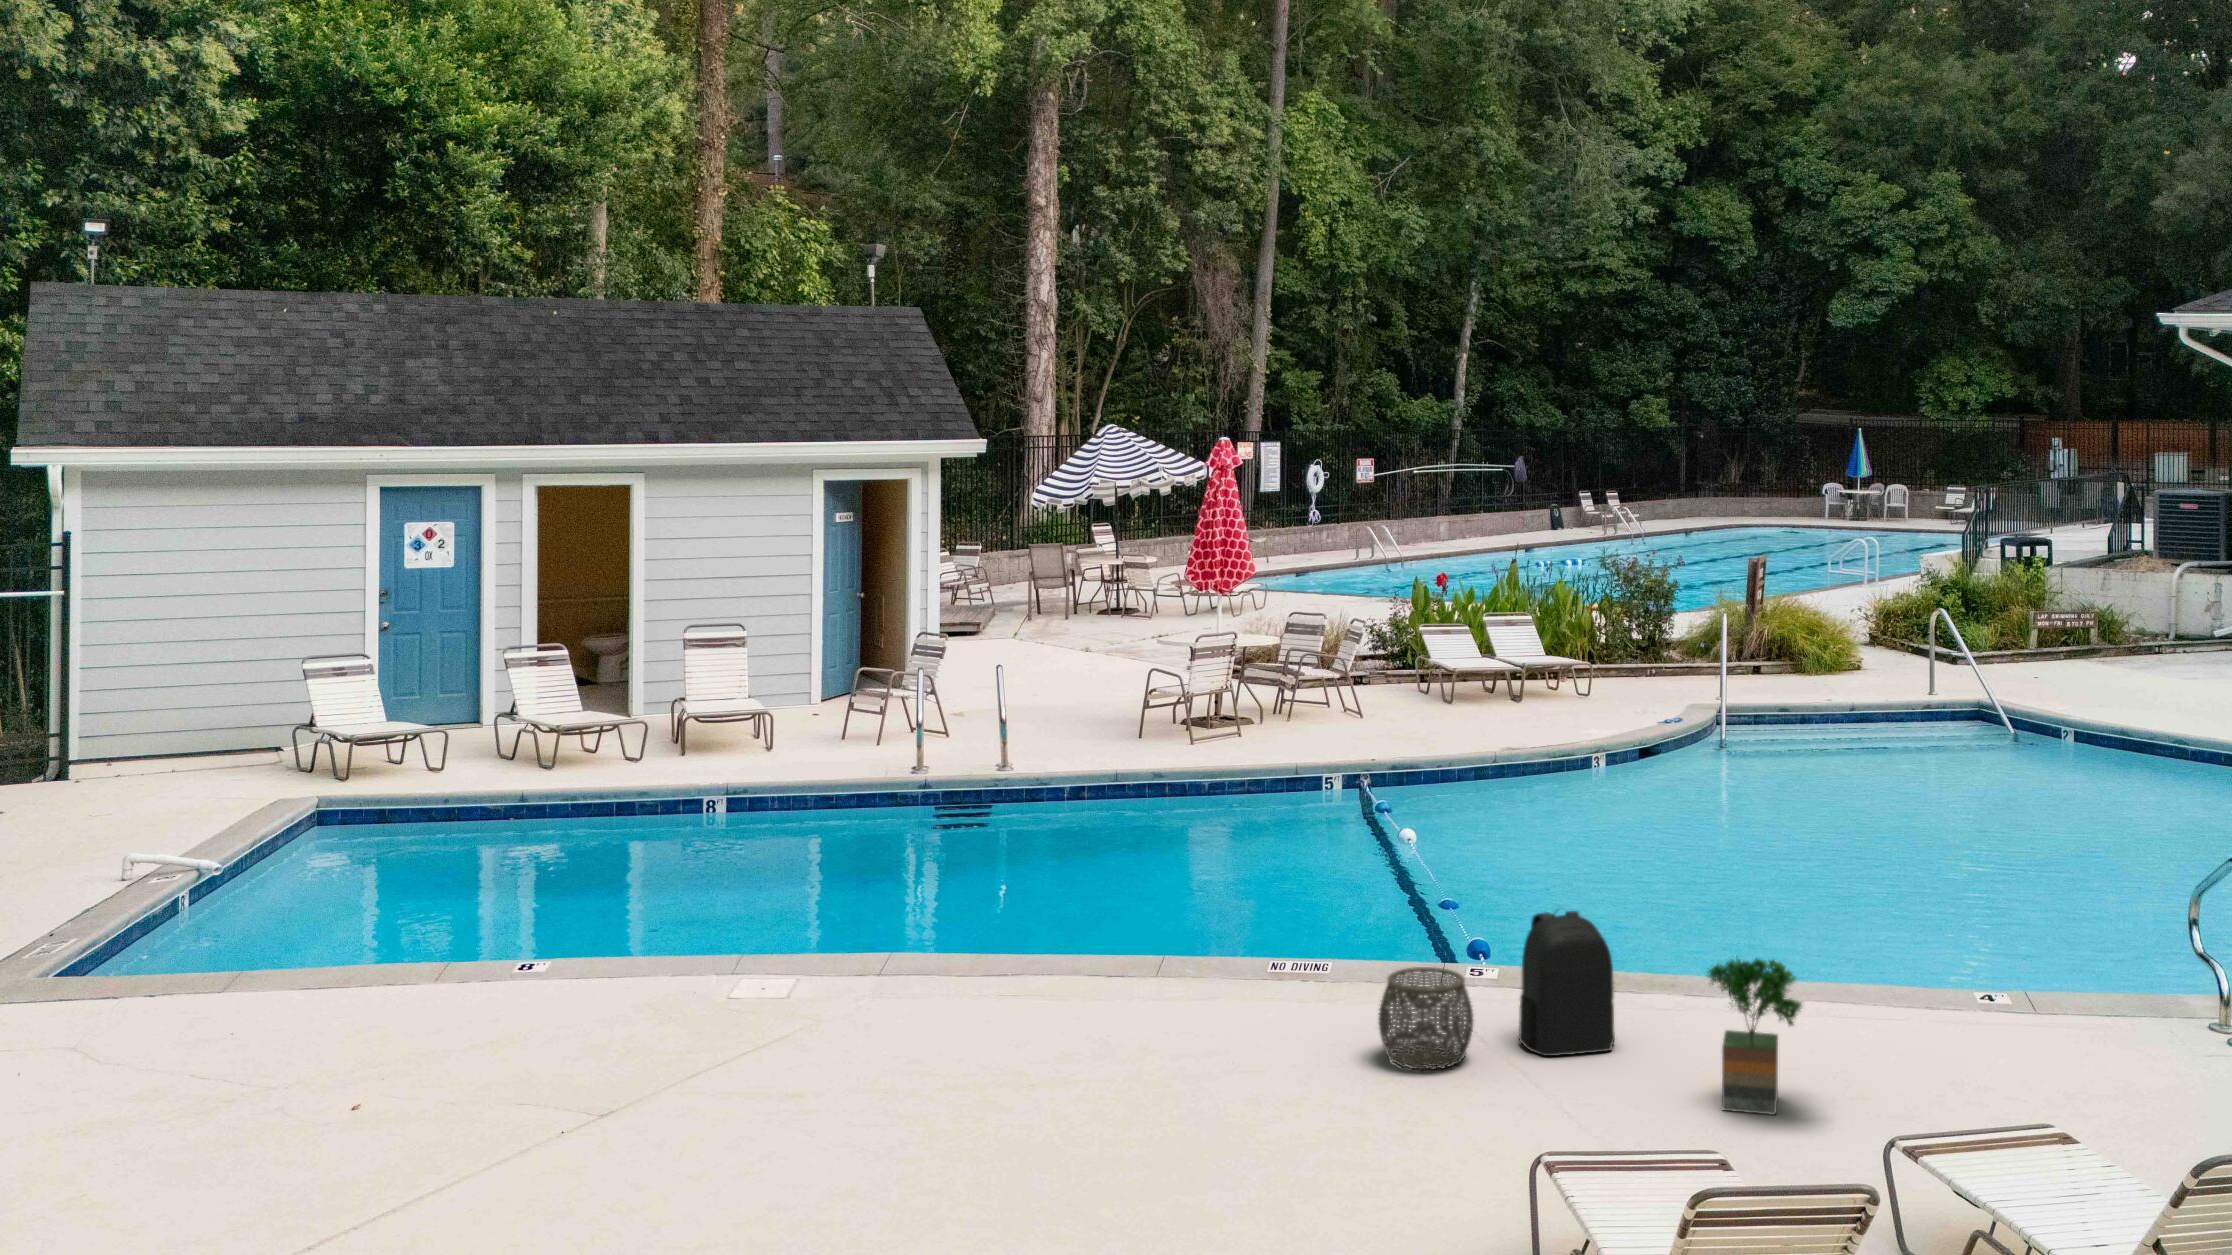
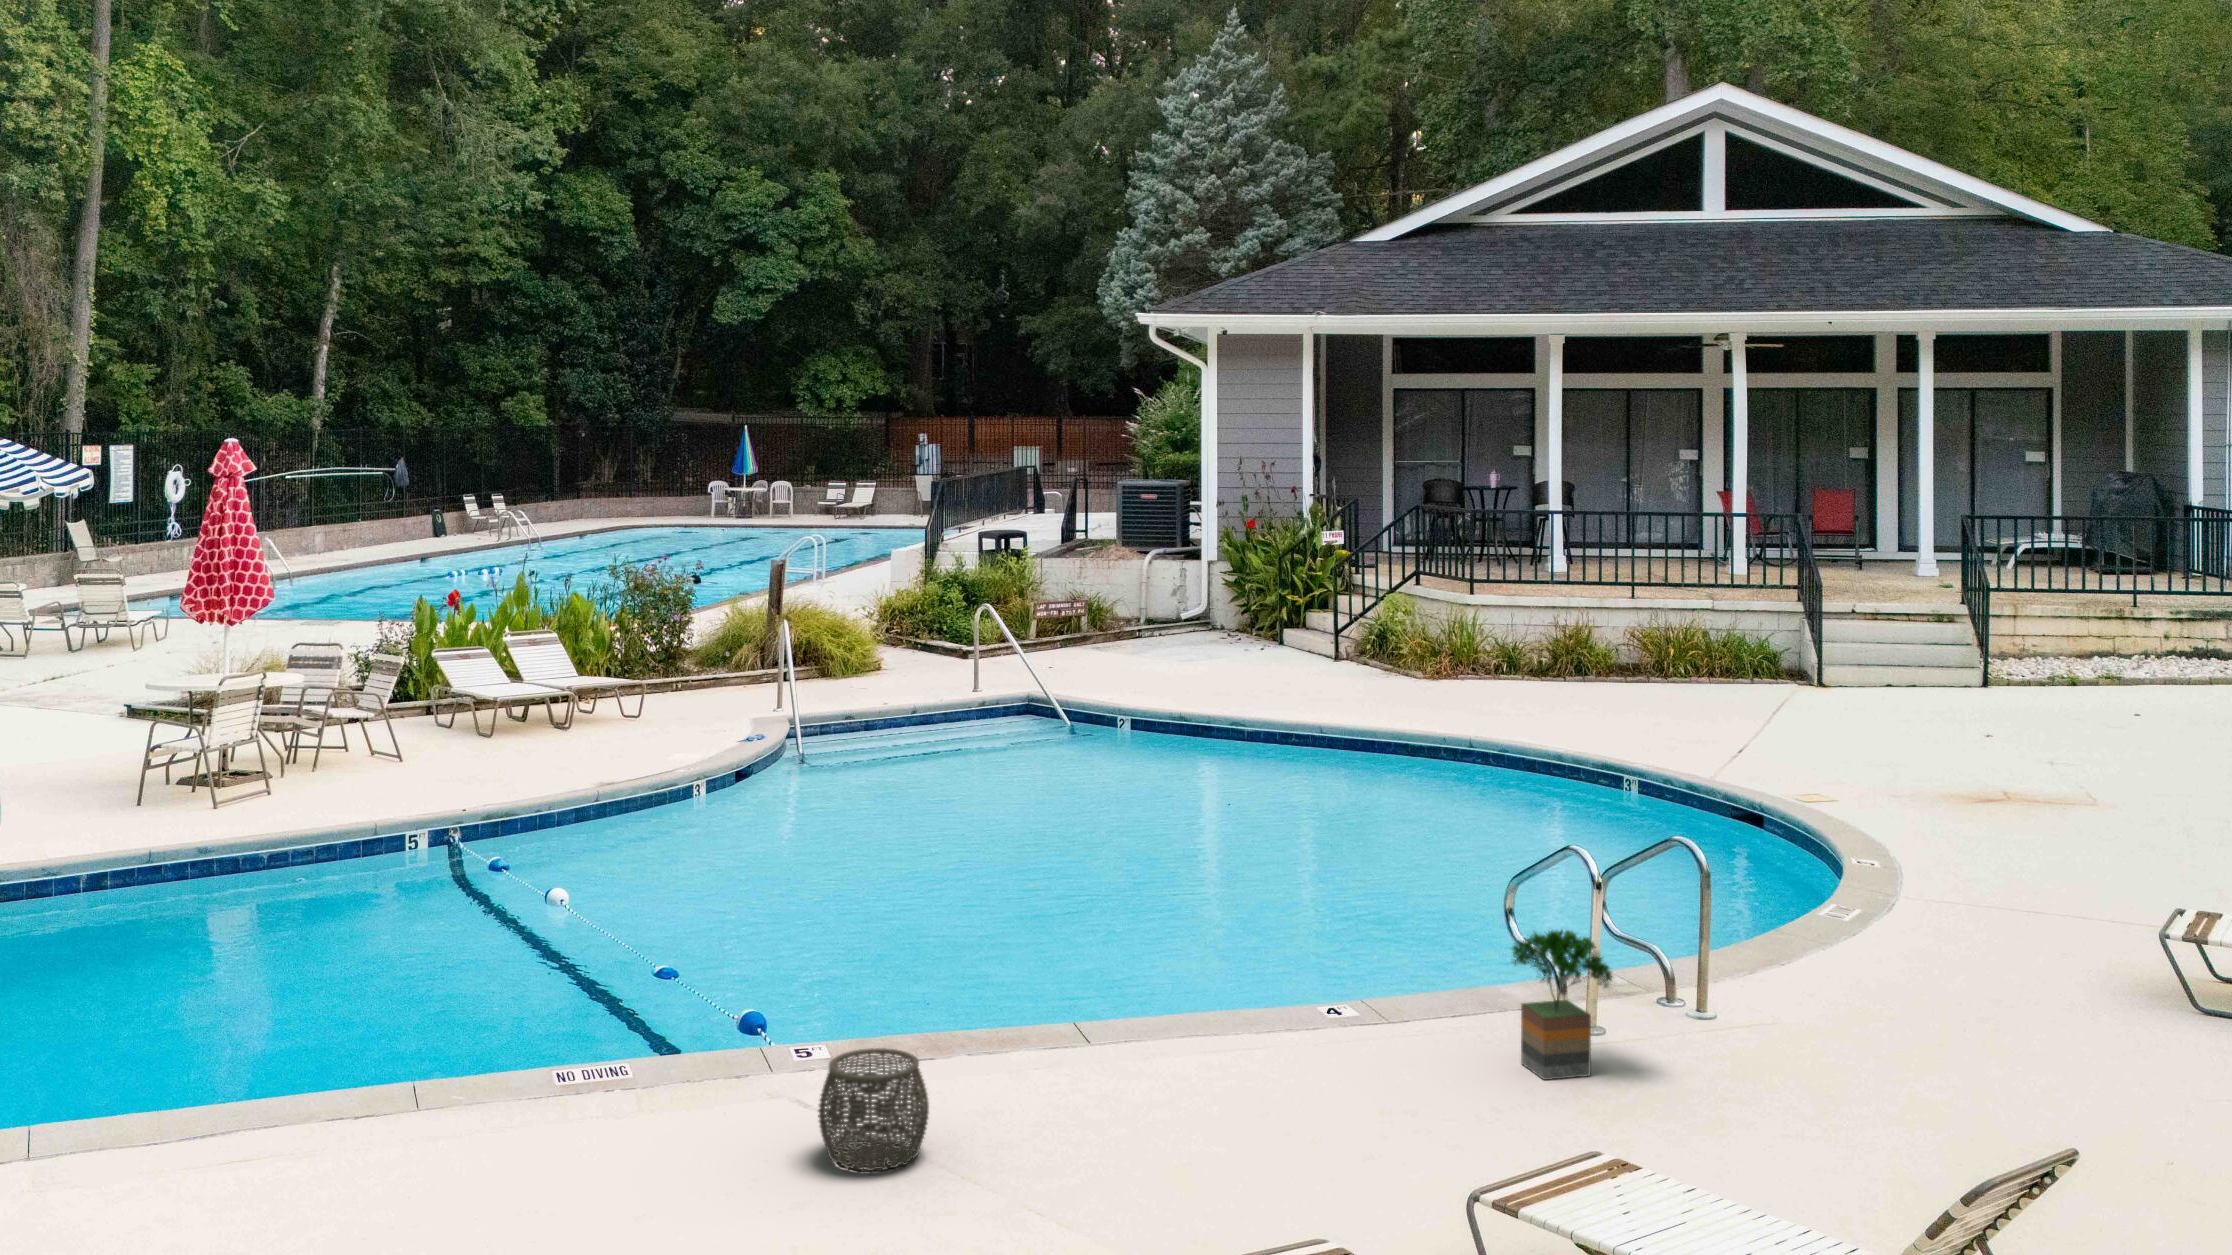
backpack: present [1519,911,1615,1056] -> none [948,960,1059,1130]
potted tree: present [1707,956,1802,1115] -> present [1510,930,1612,1080]

